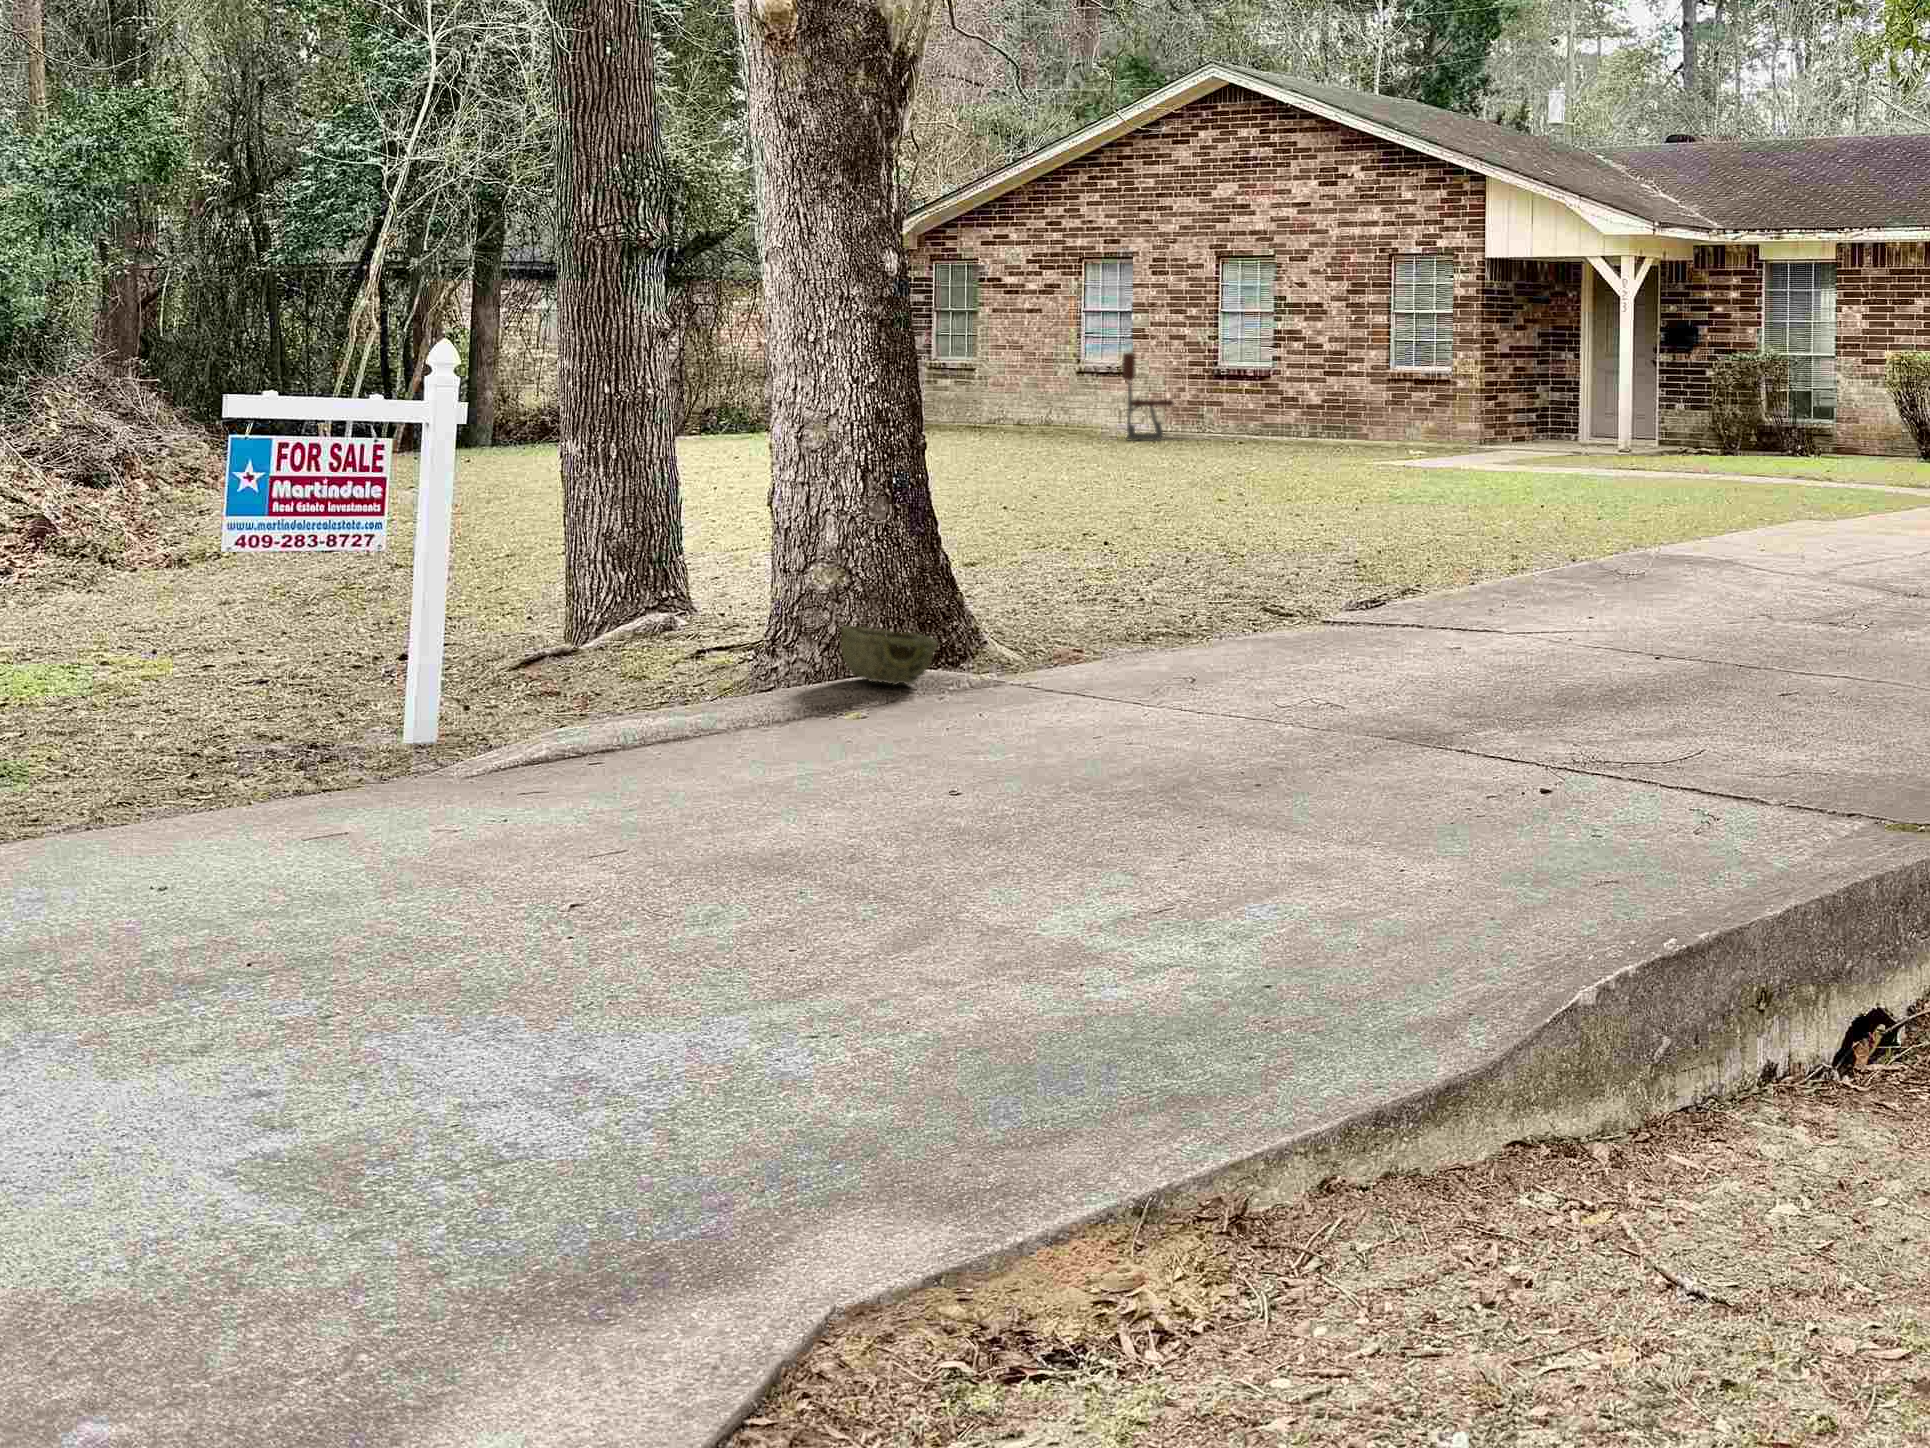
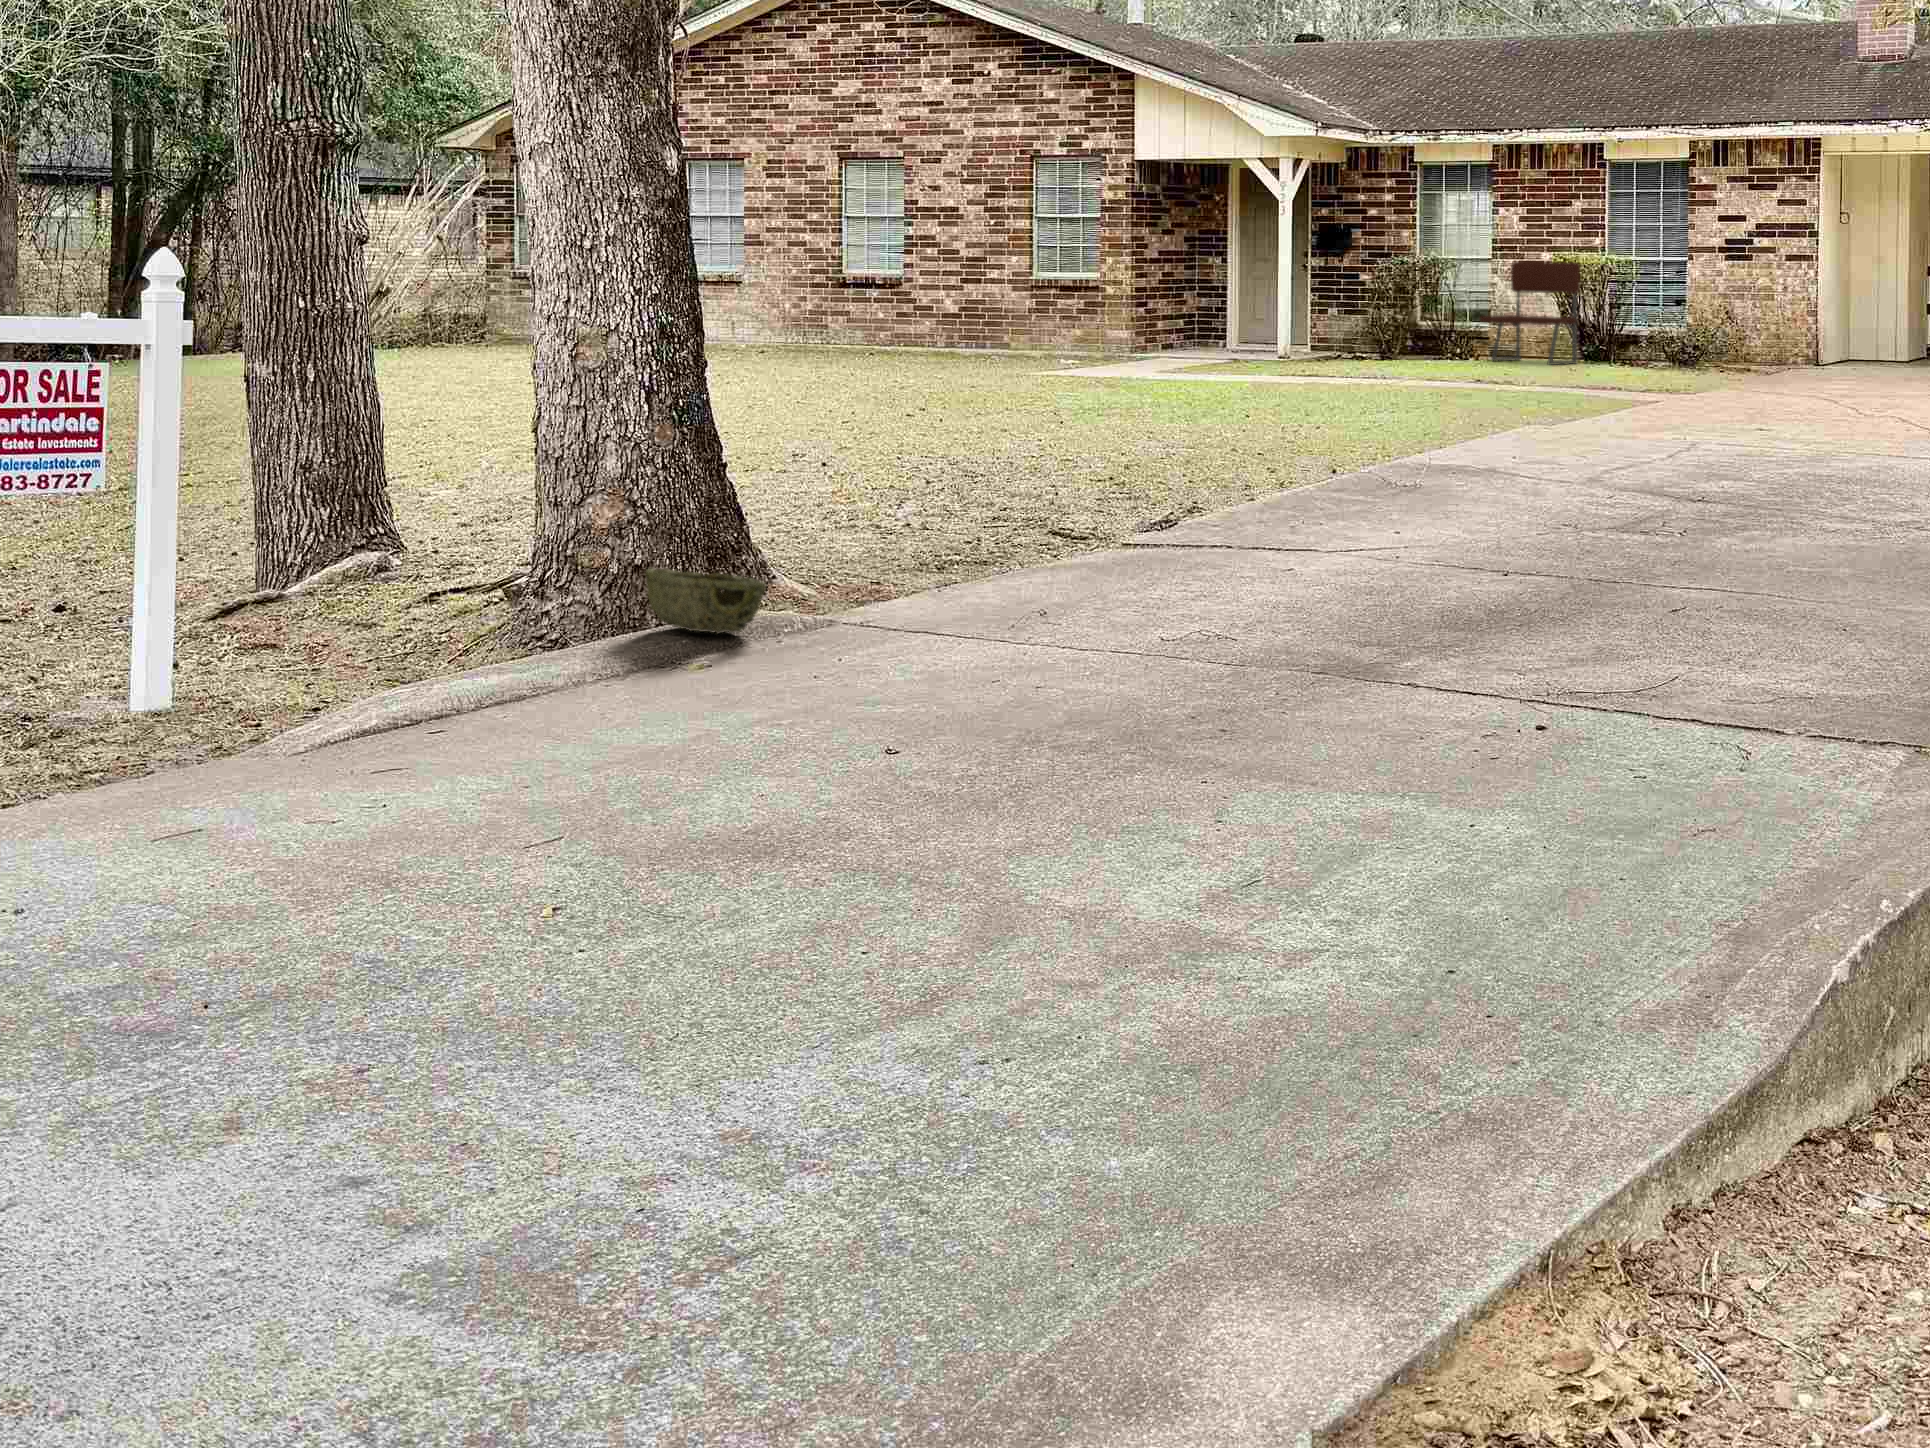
bench: present [1122,353,1176,441] -> present [1479,261,1580,365]

